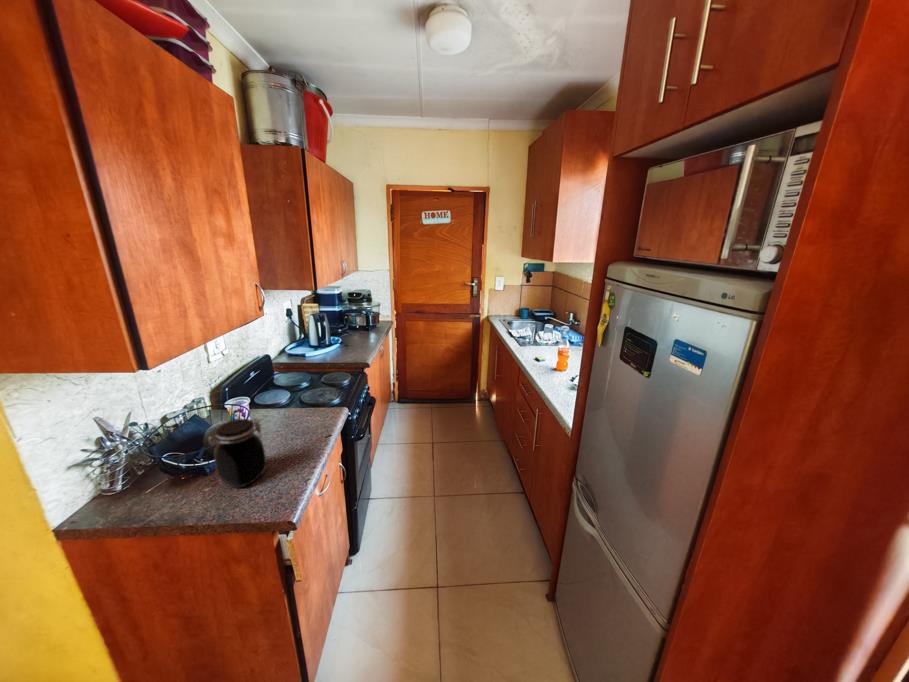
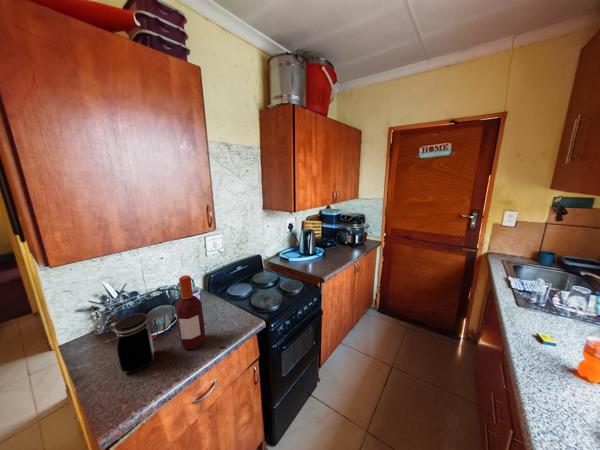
bottle: none [267,365,303,451] -> present [175,275,206,349]

